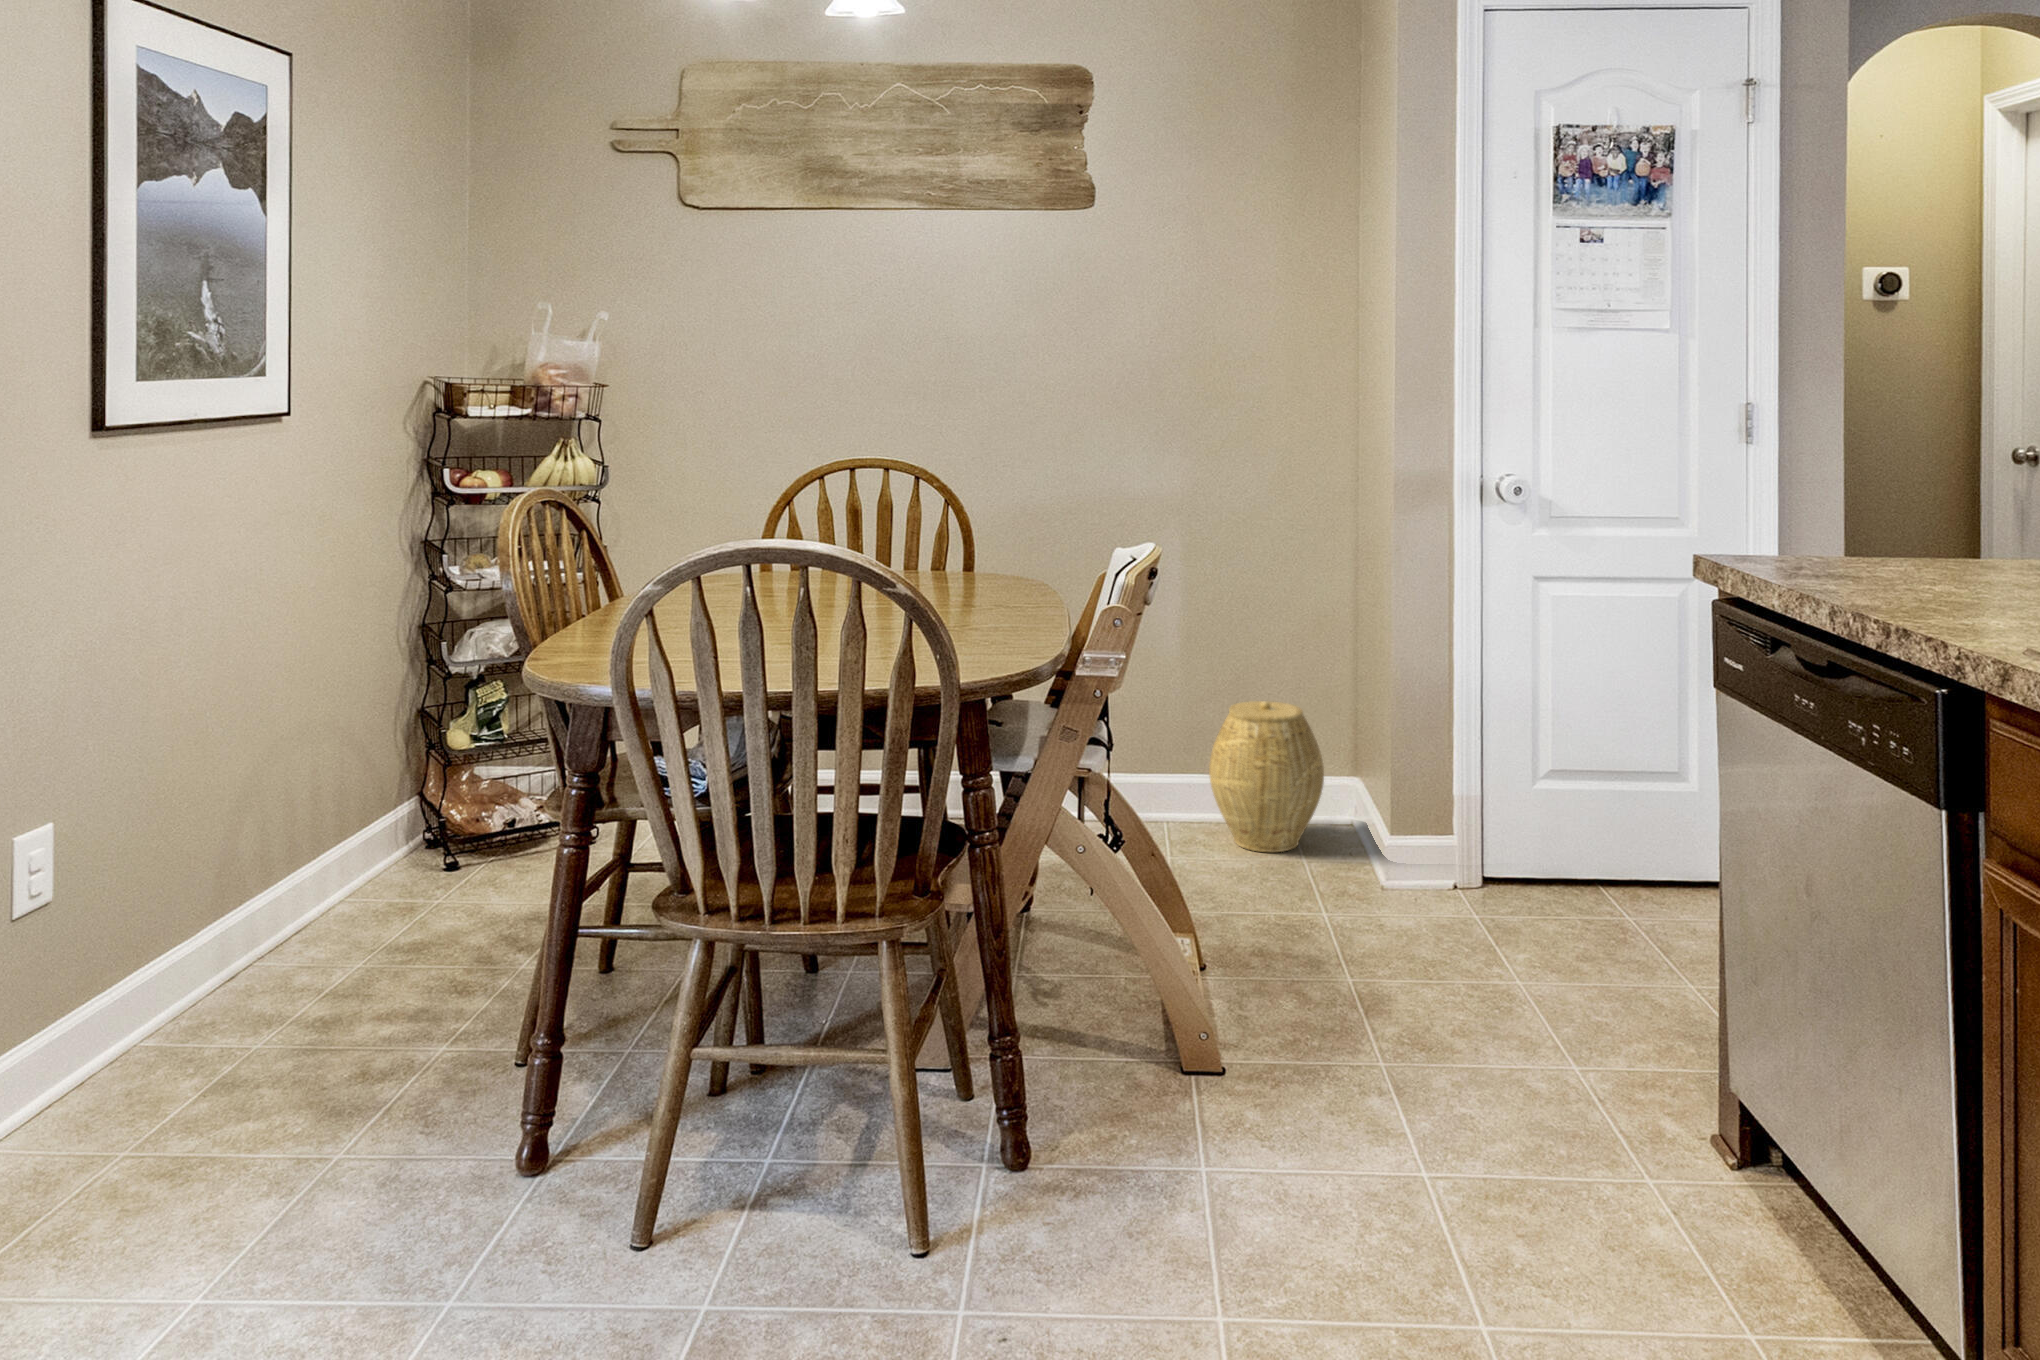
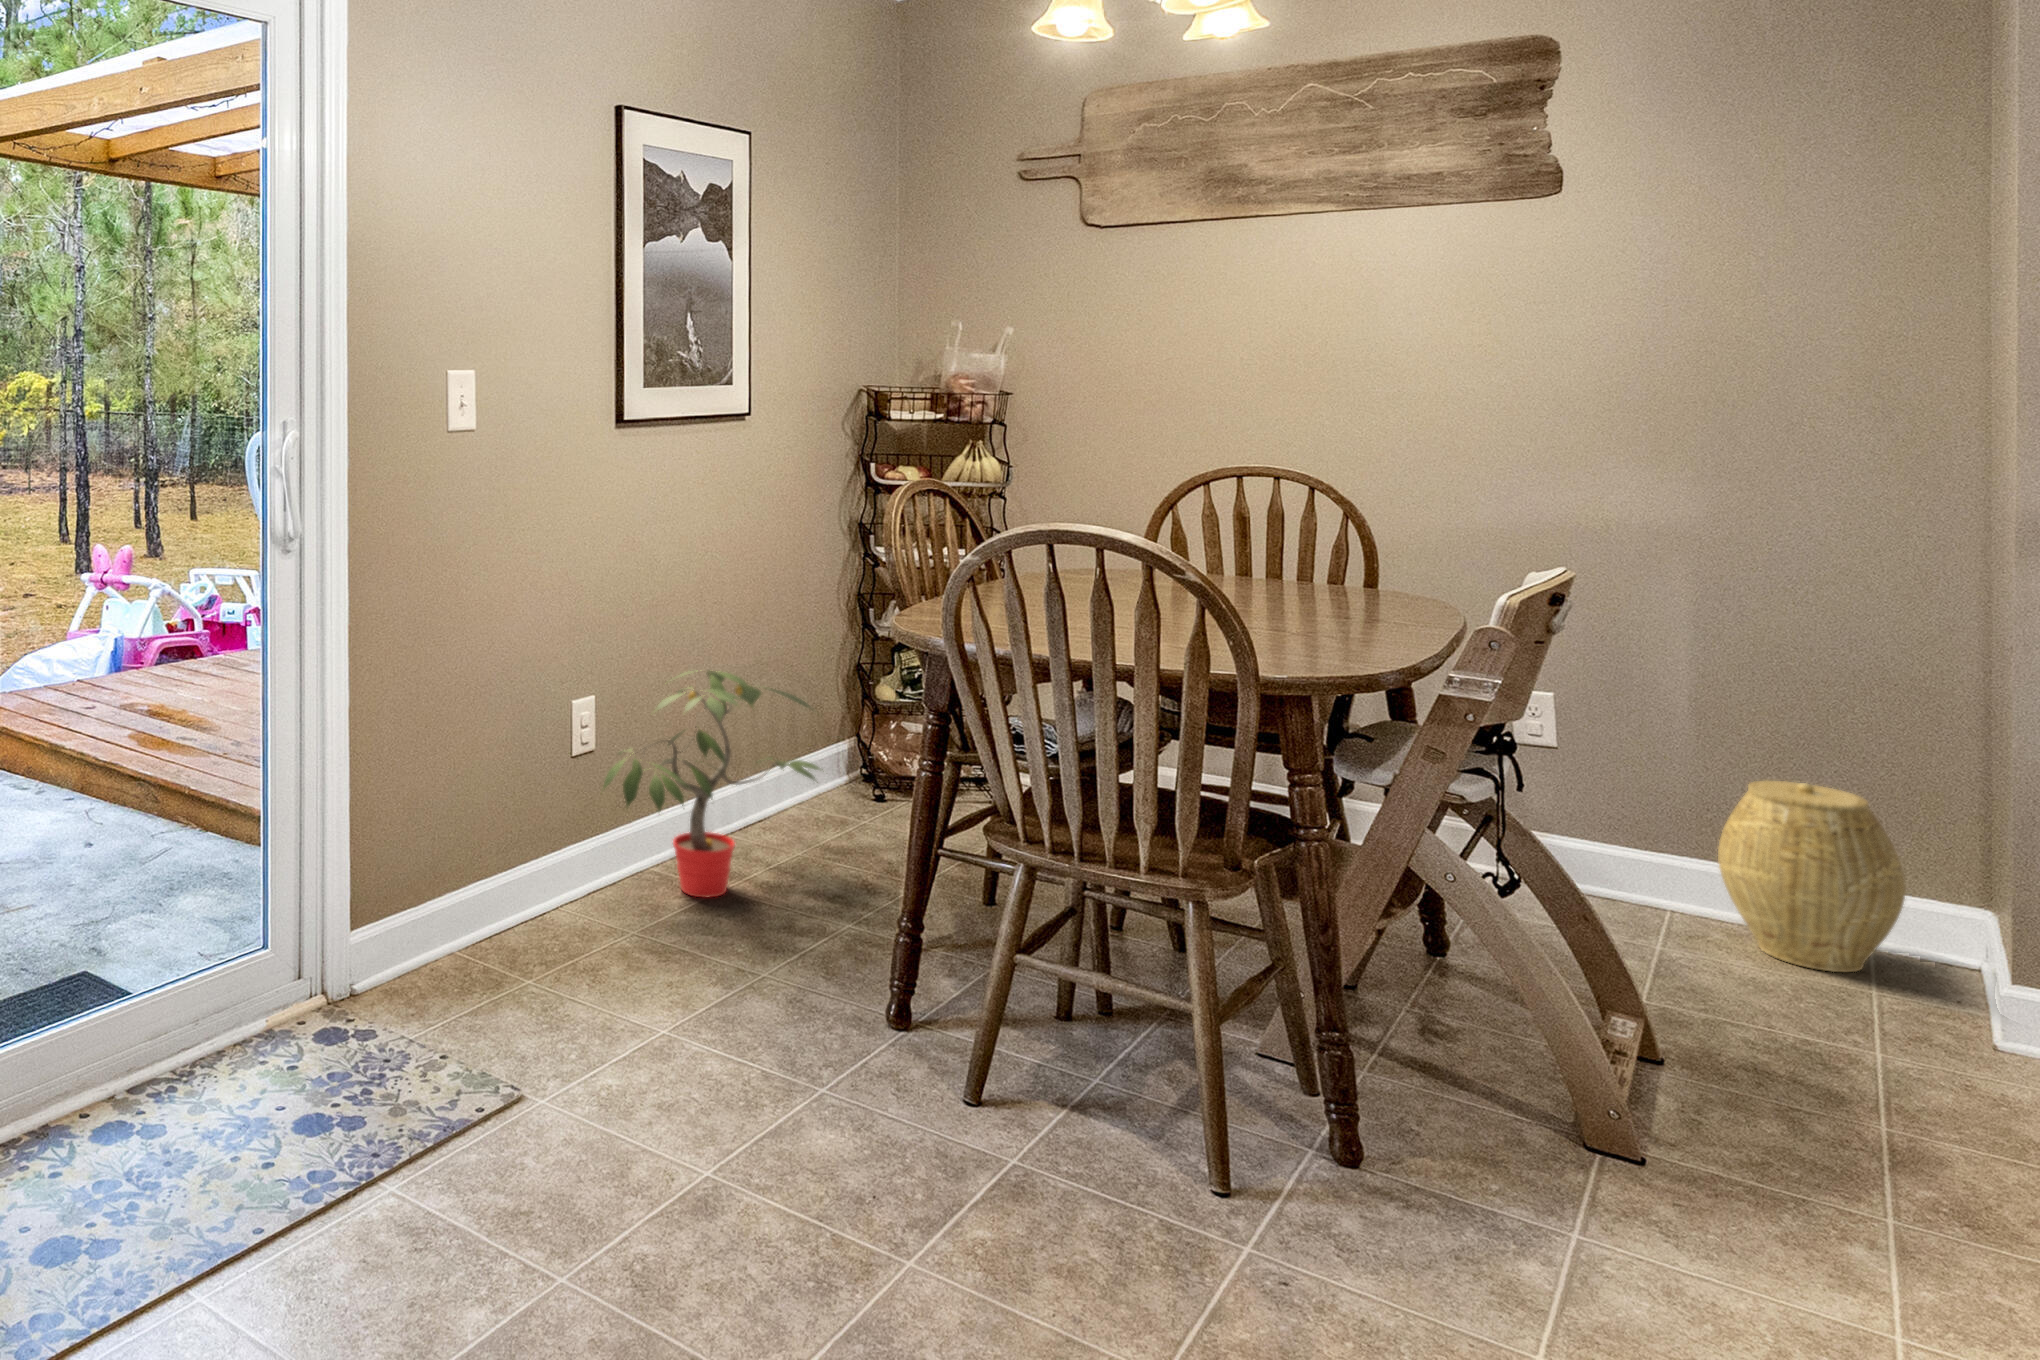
potted plant: none [71,757,407,1068] -> present [603,670,820,898]

